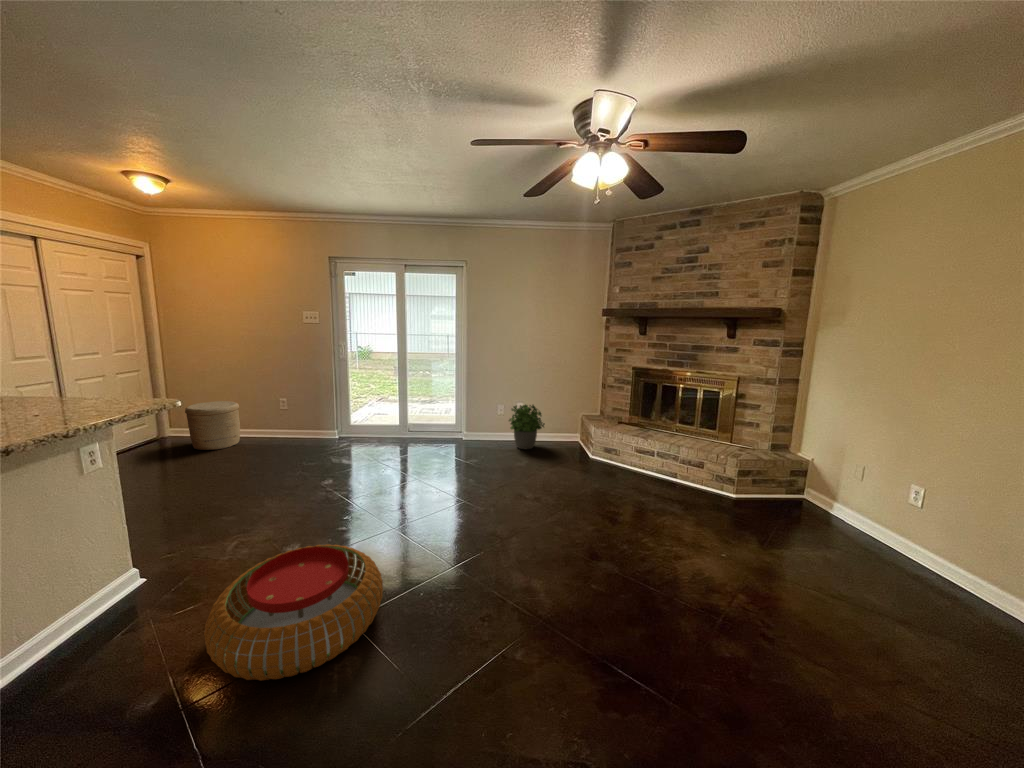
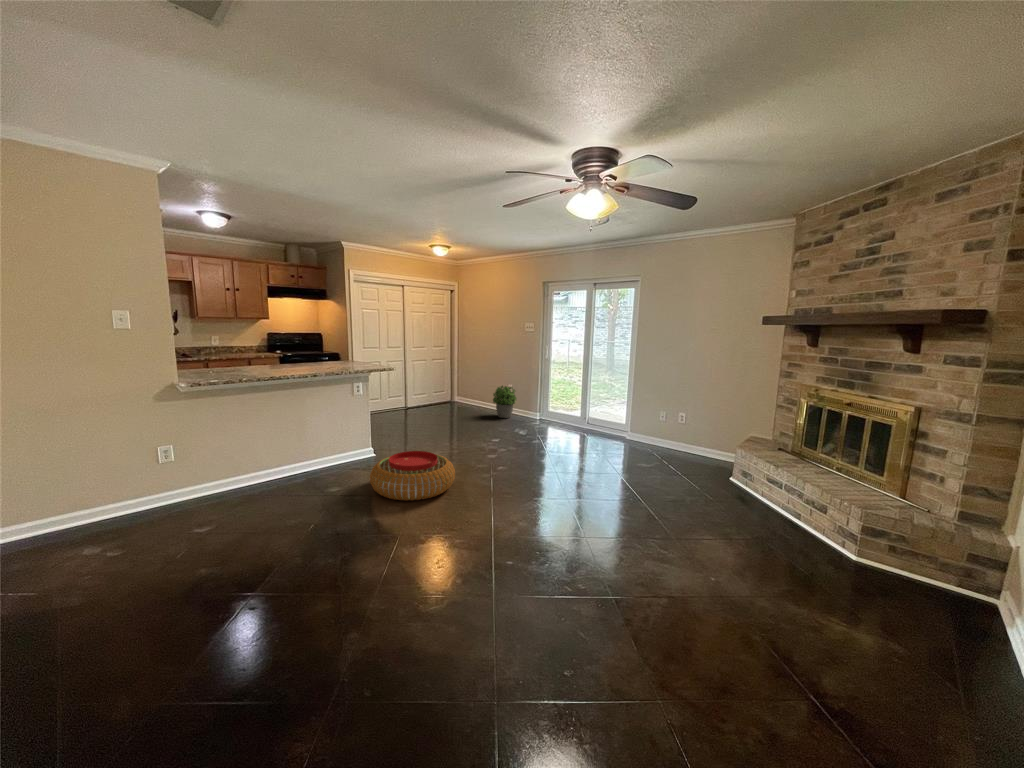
woven basket: present [185,401,240,450] -> none [457,382,485,412]
potted plant: present [509,405,545,449] -> present [493,386,516,418]

